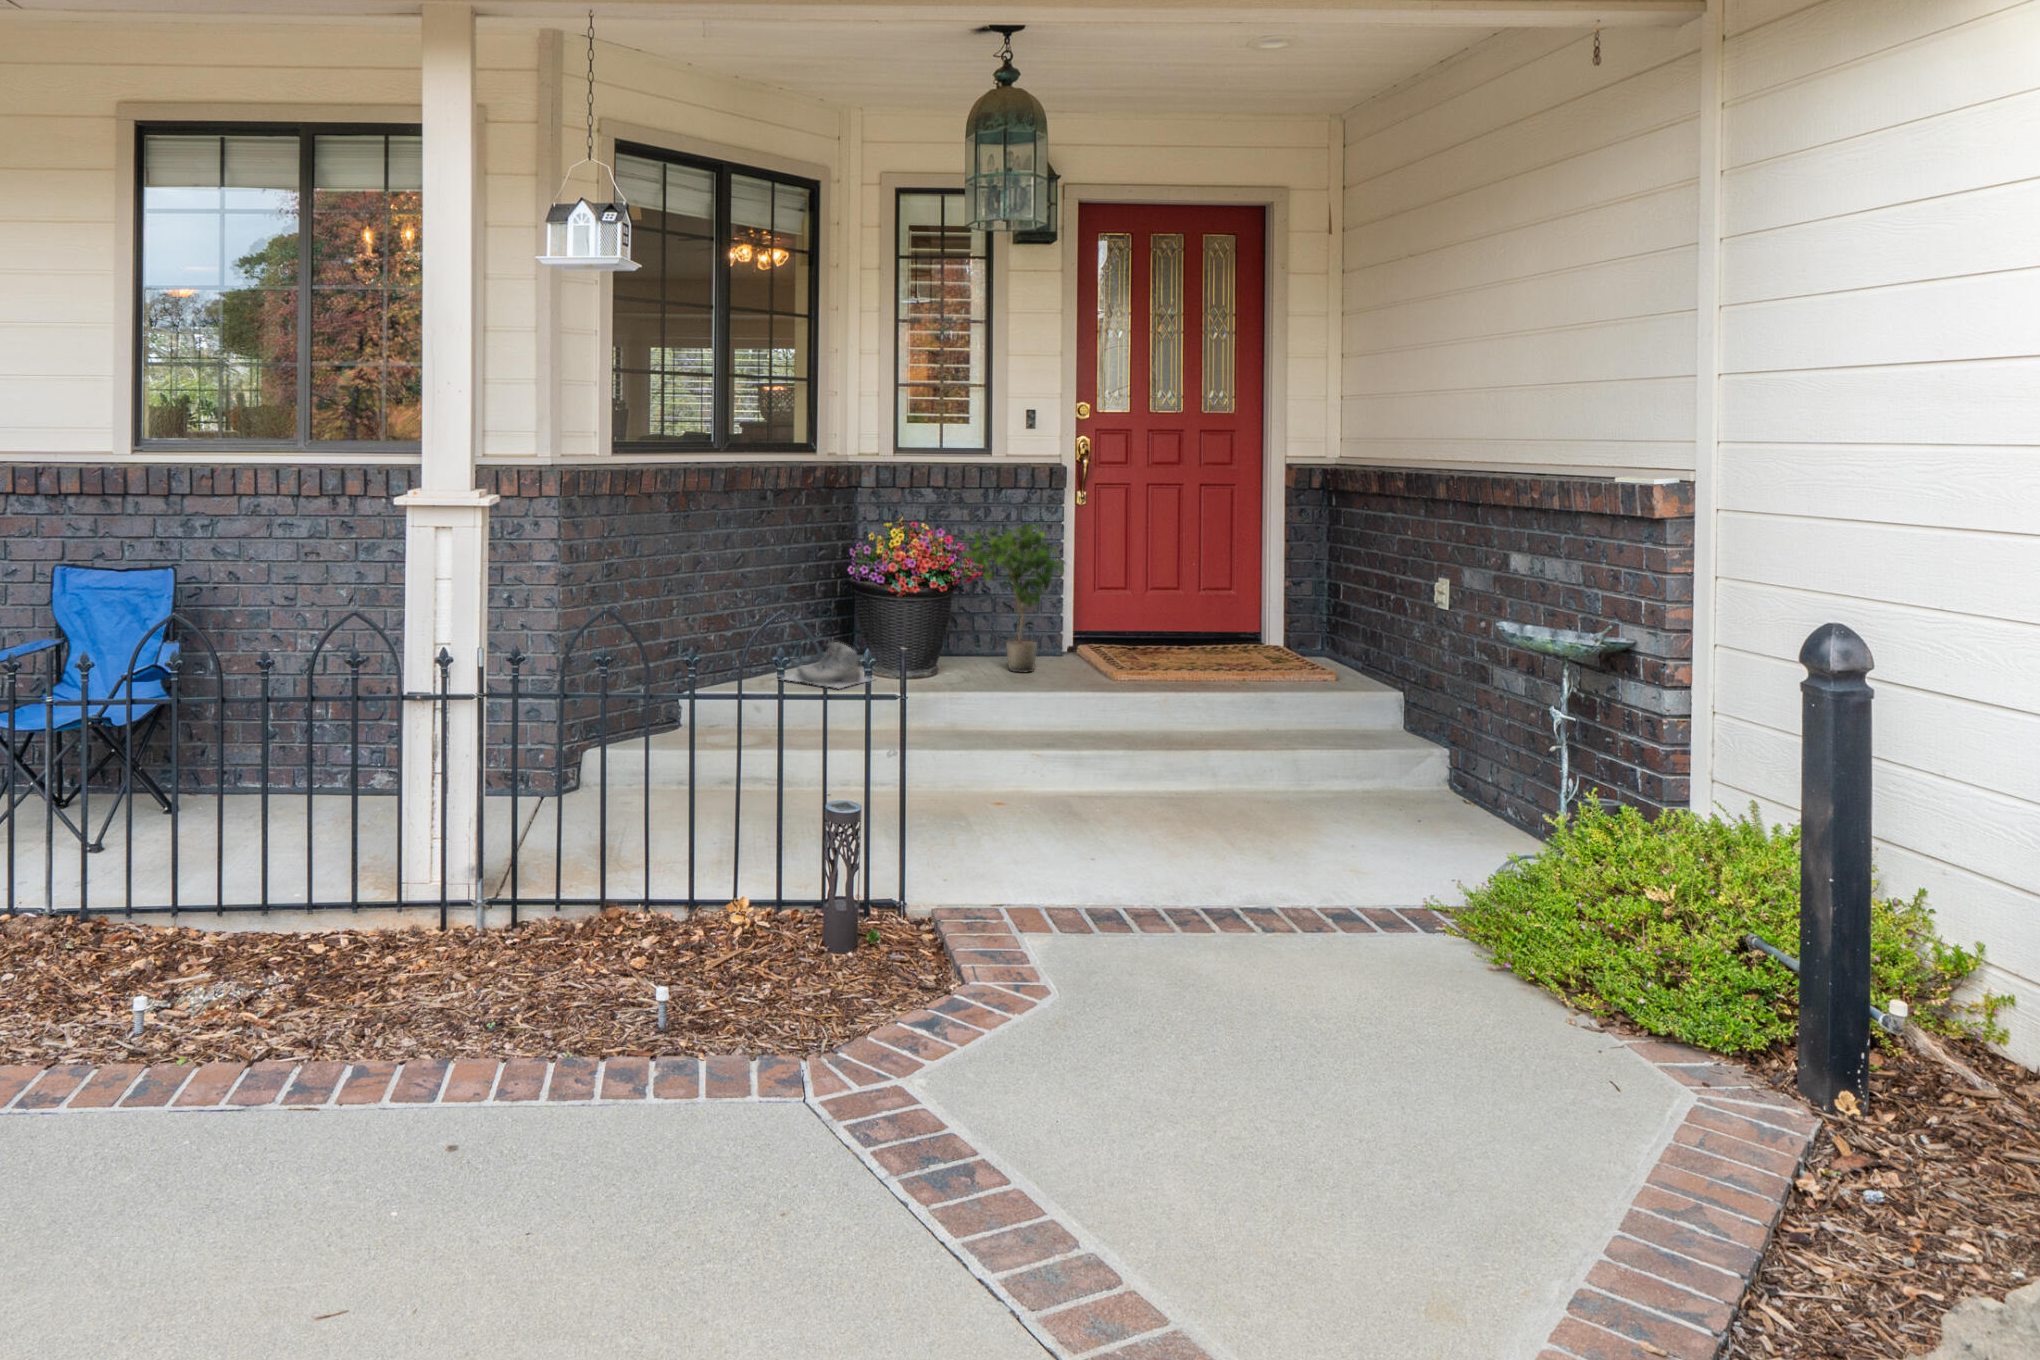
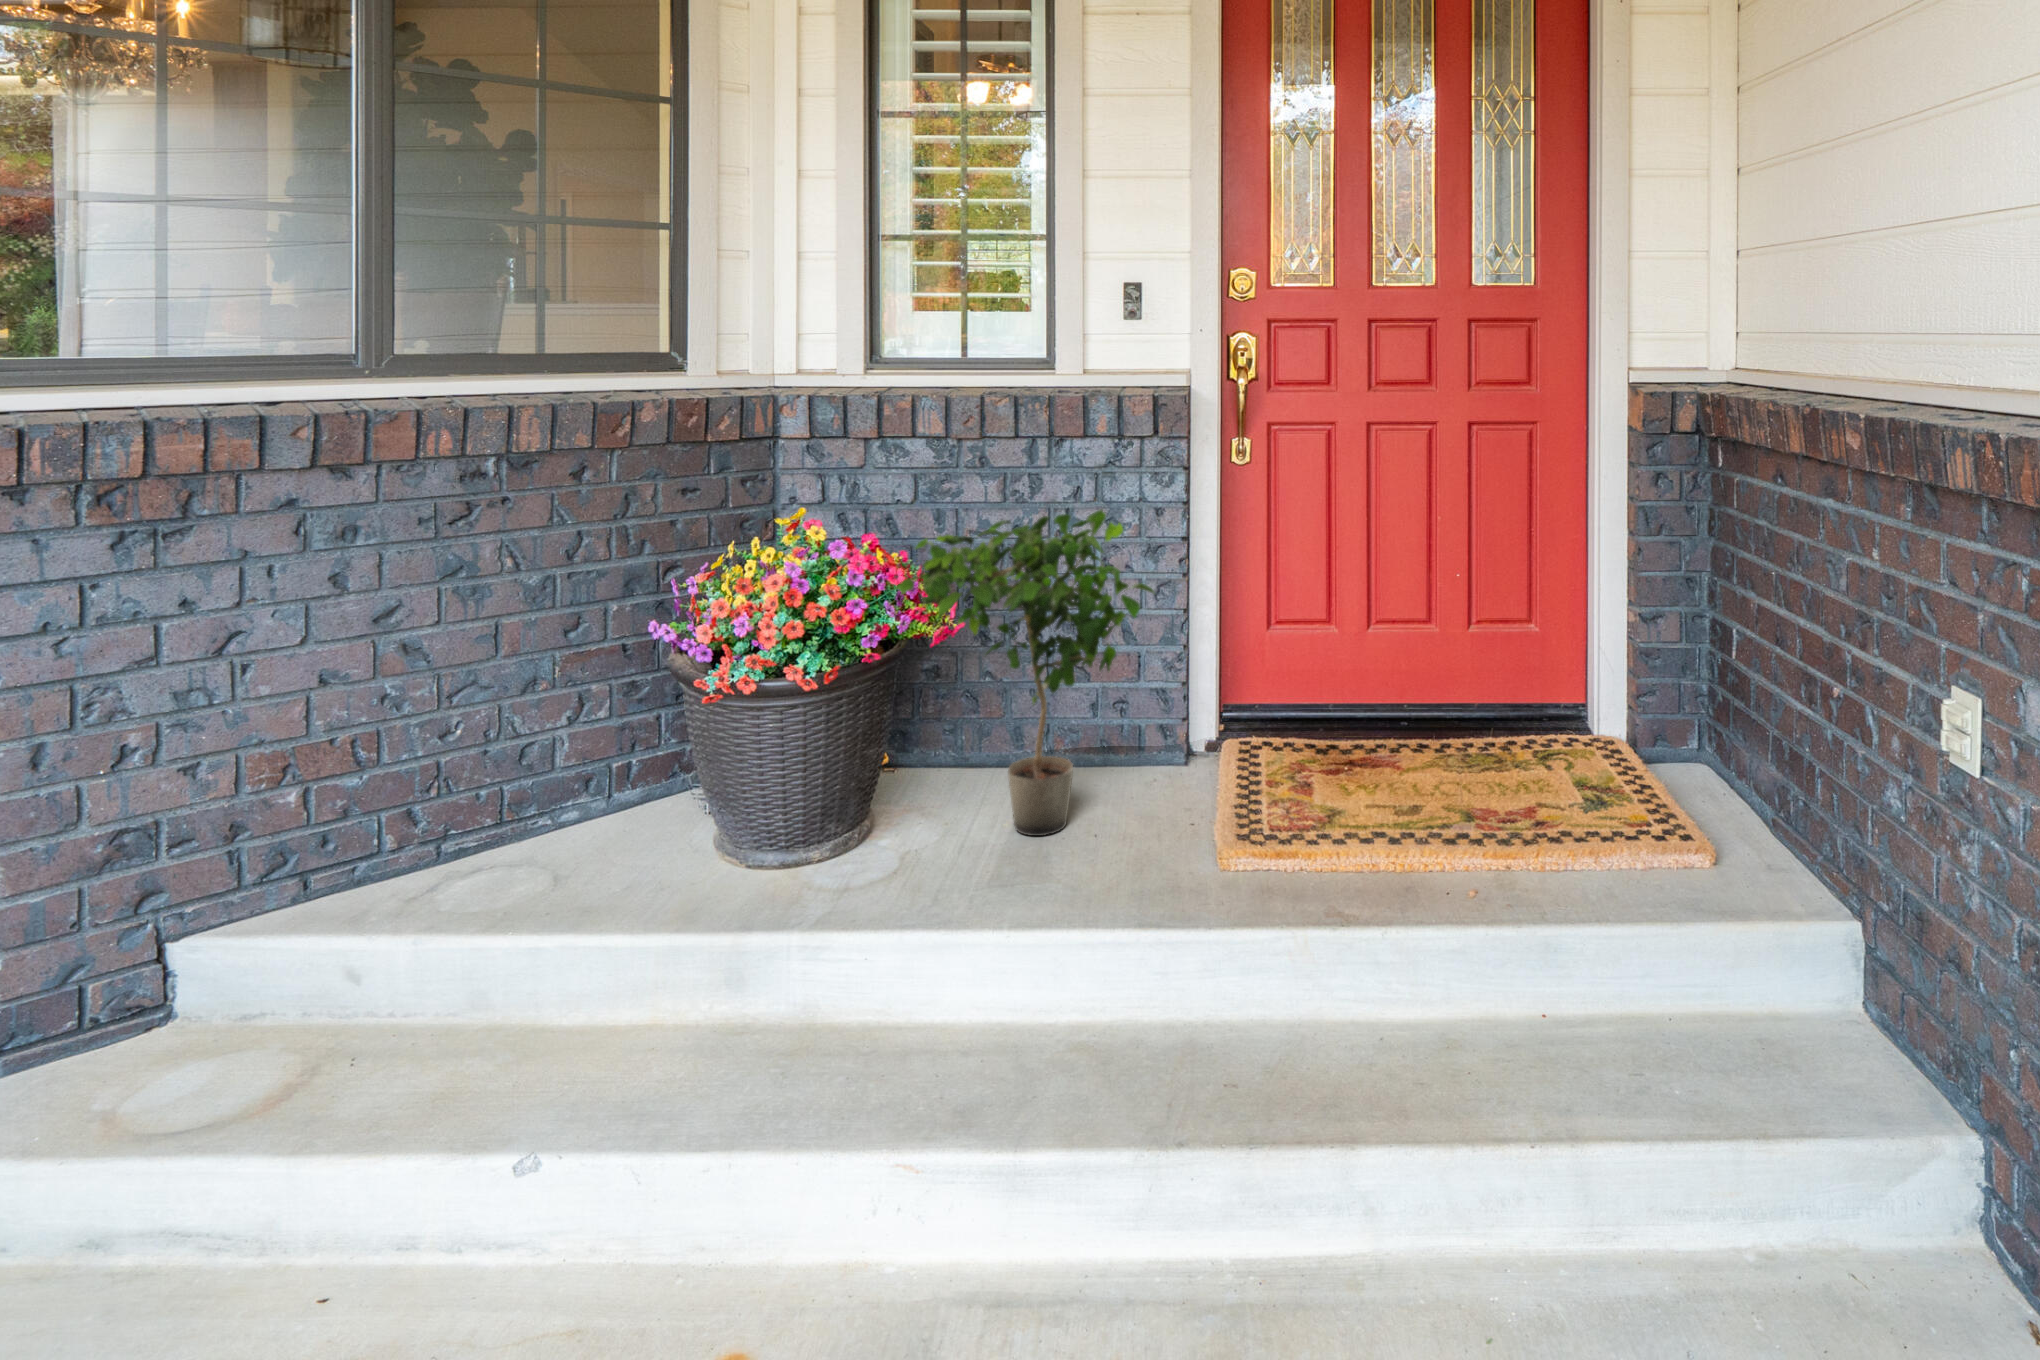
boots: present [783,640,871,688] -> none [478,769,692,914]

